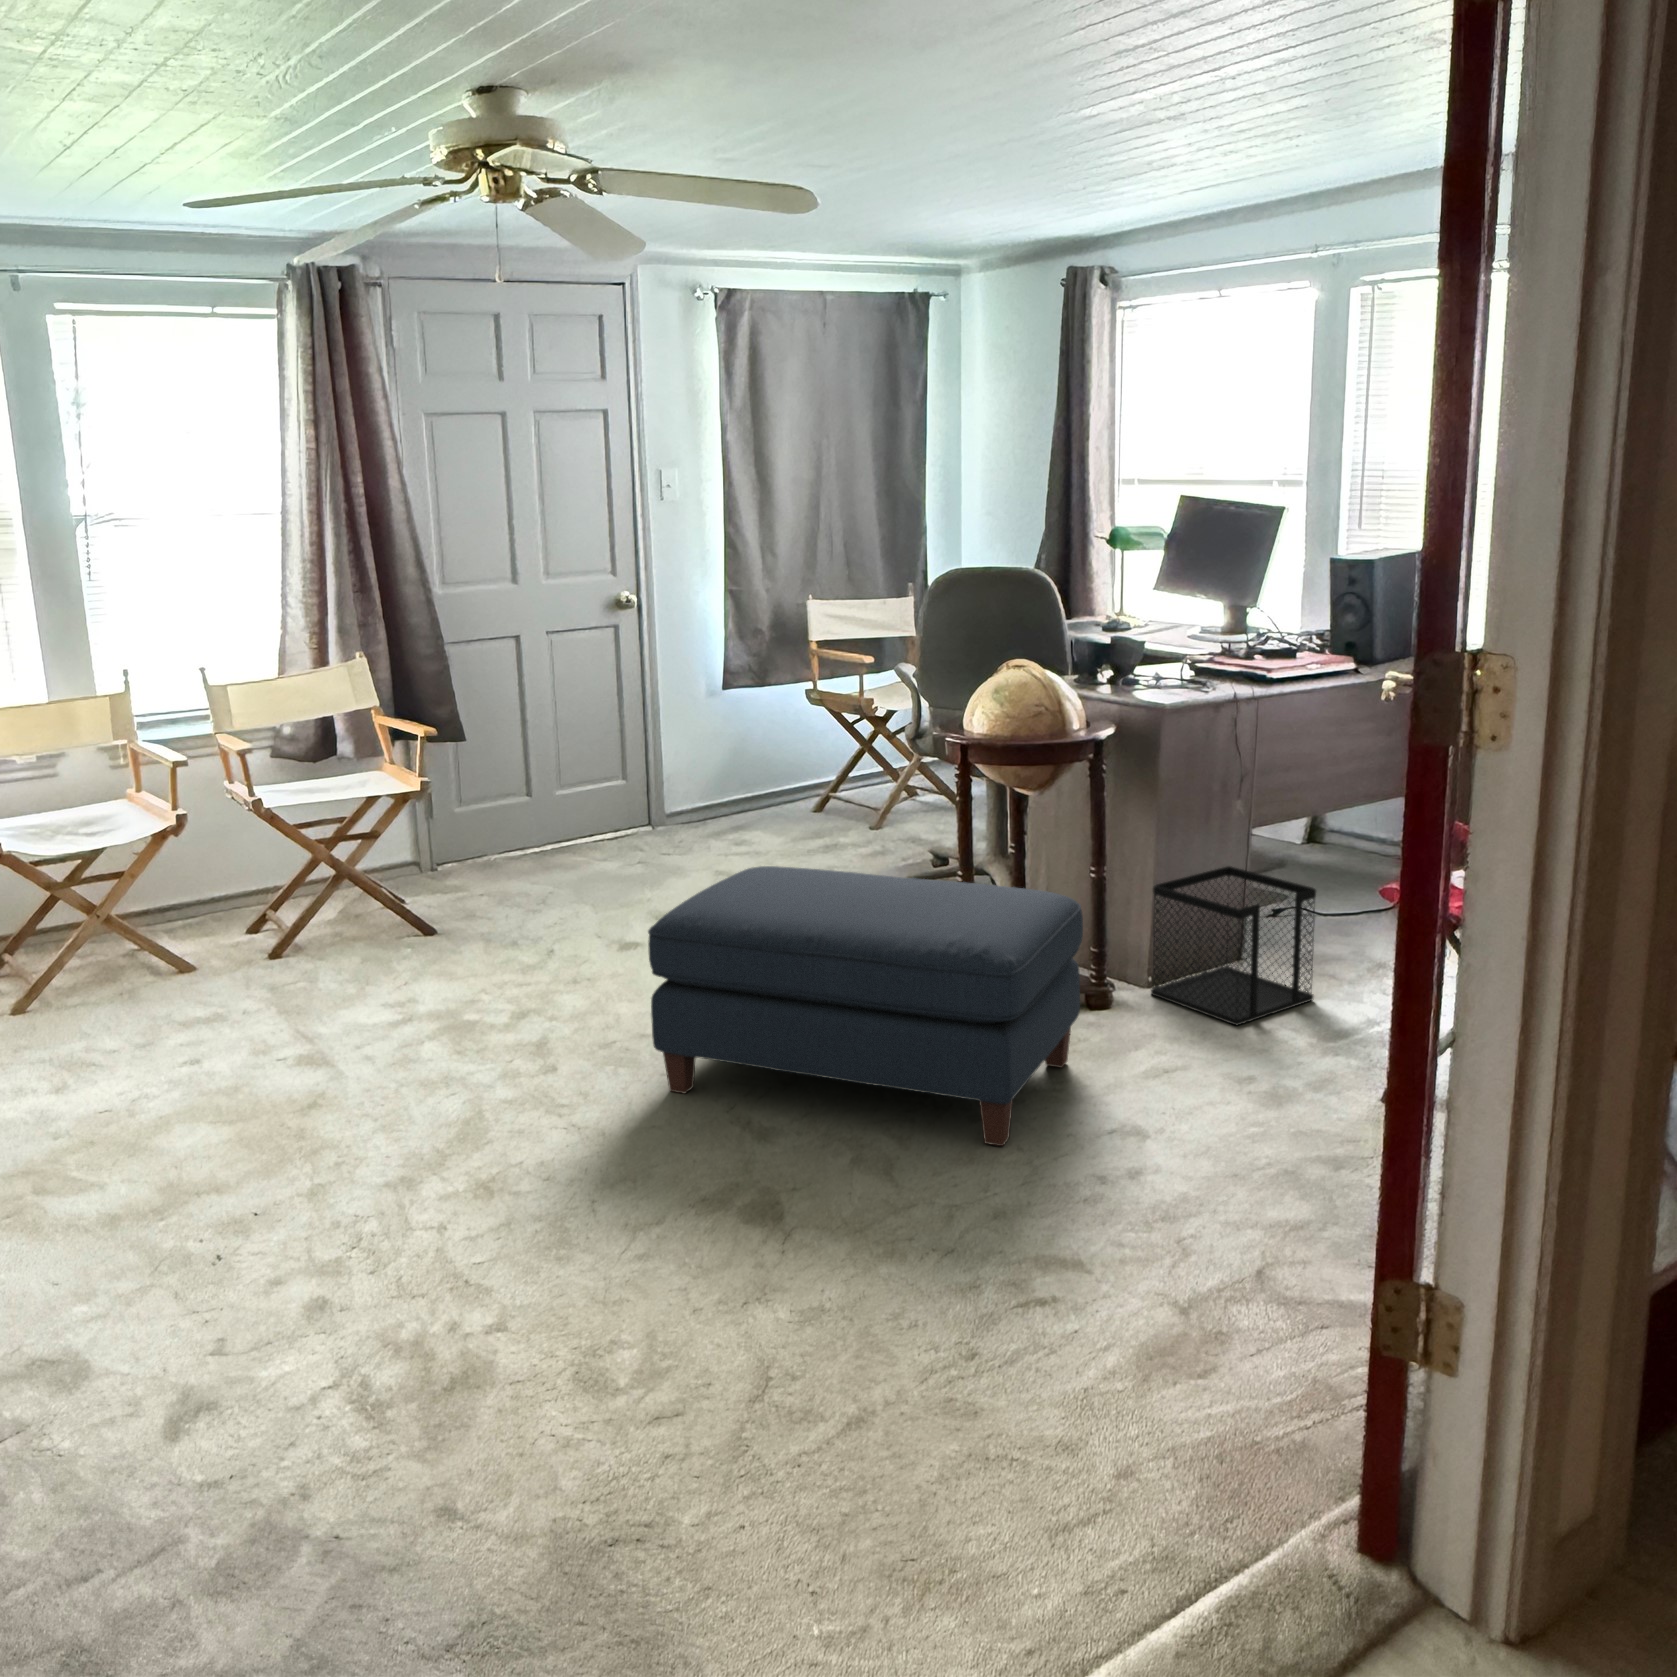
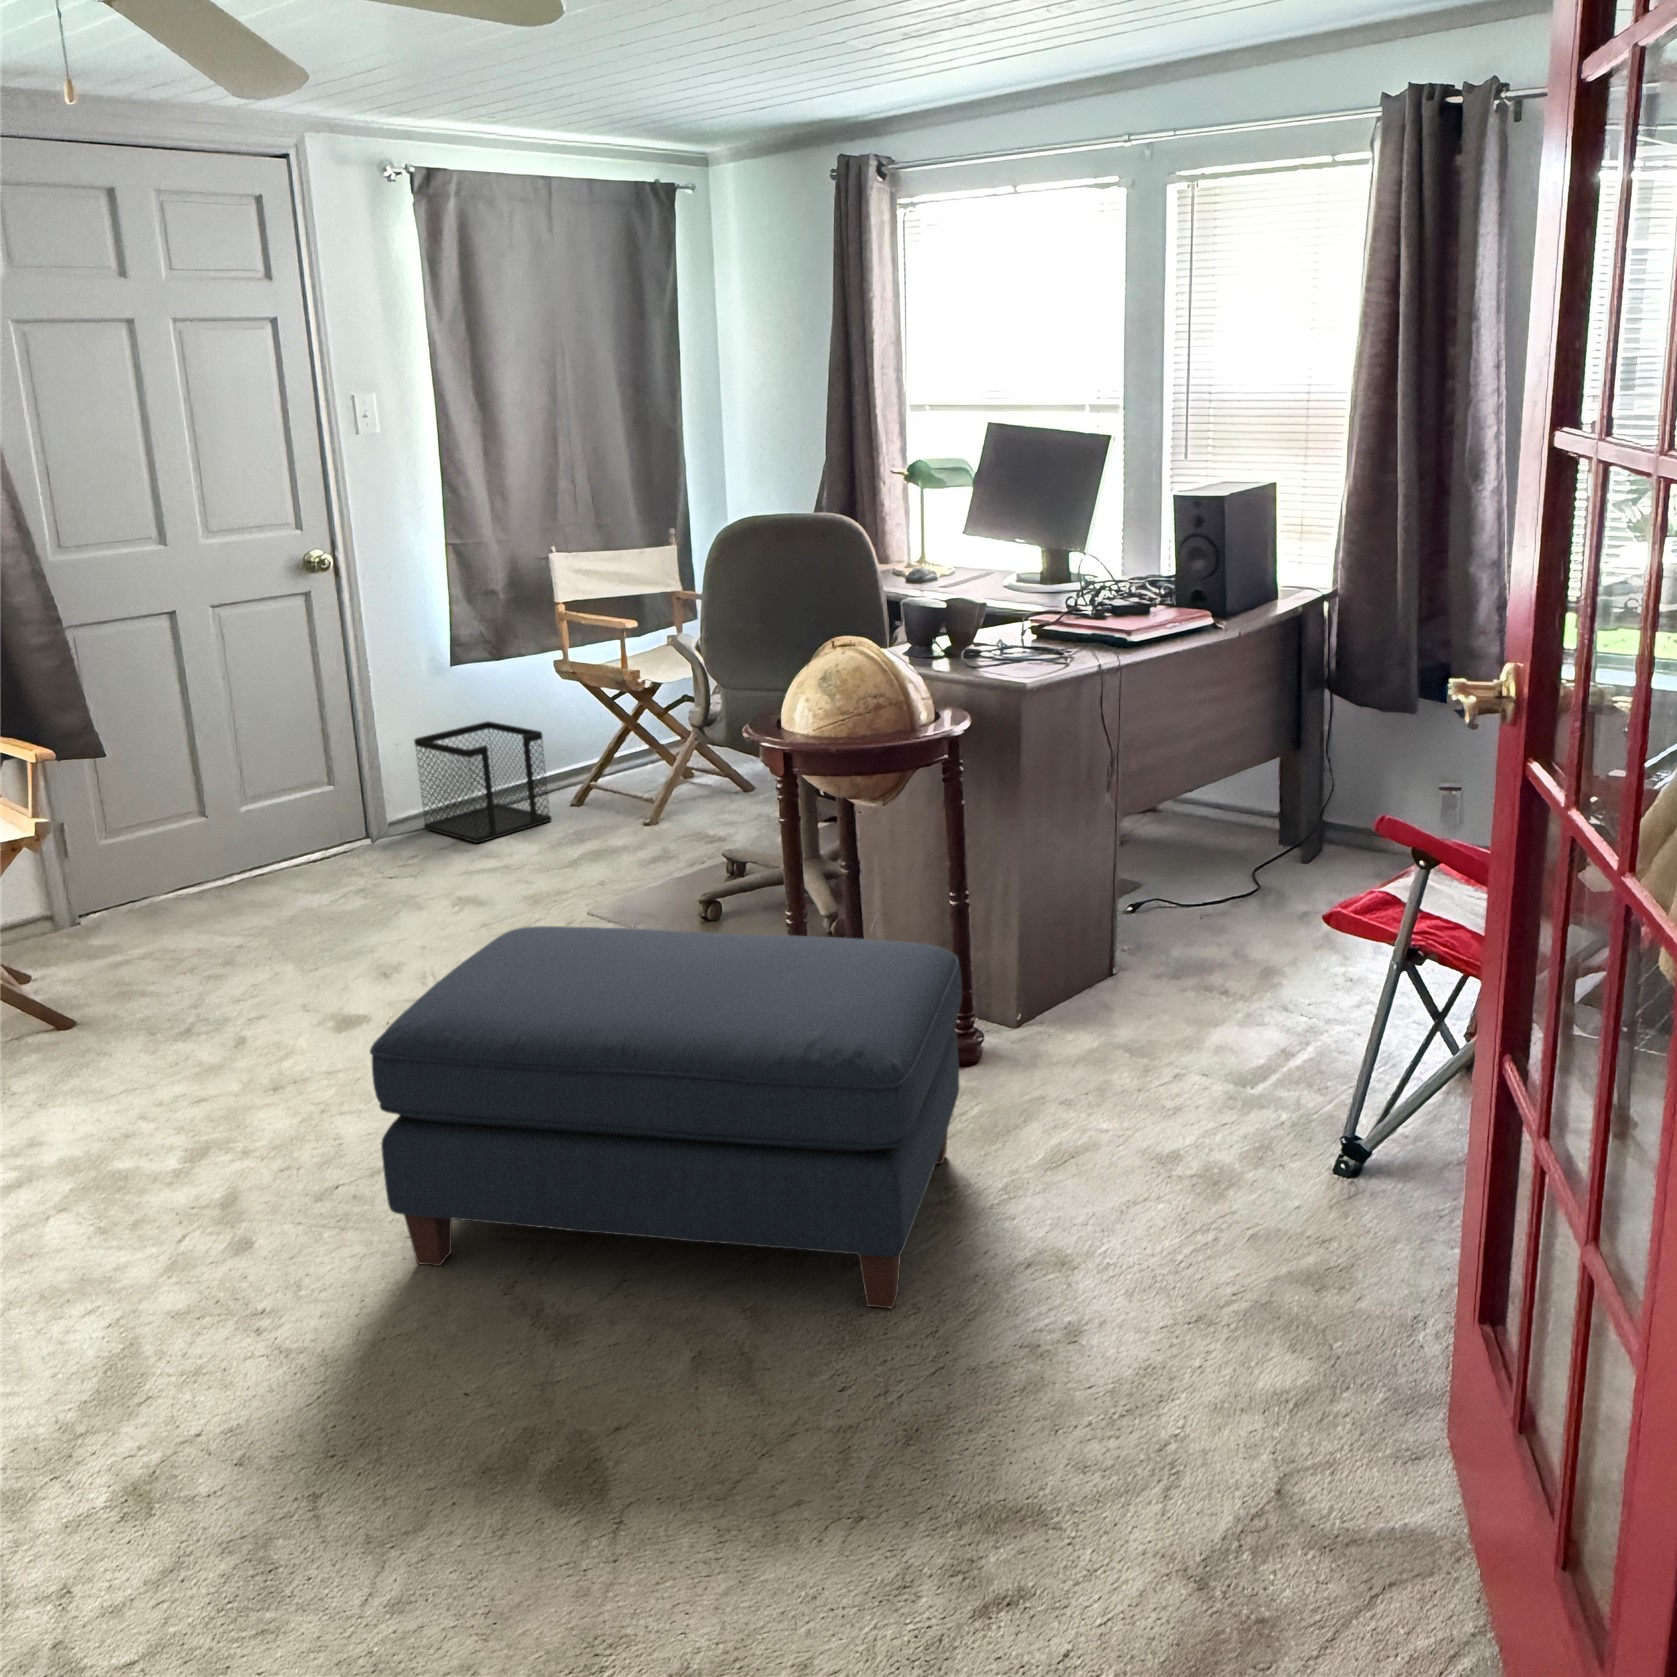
wastebasket: present [1151,866,1316,1025] -> present [414,721,552,843]

